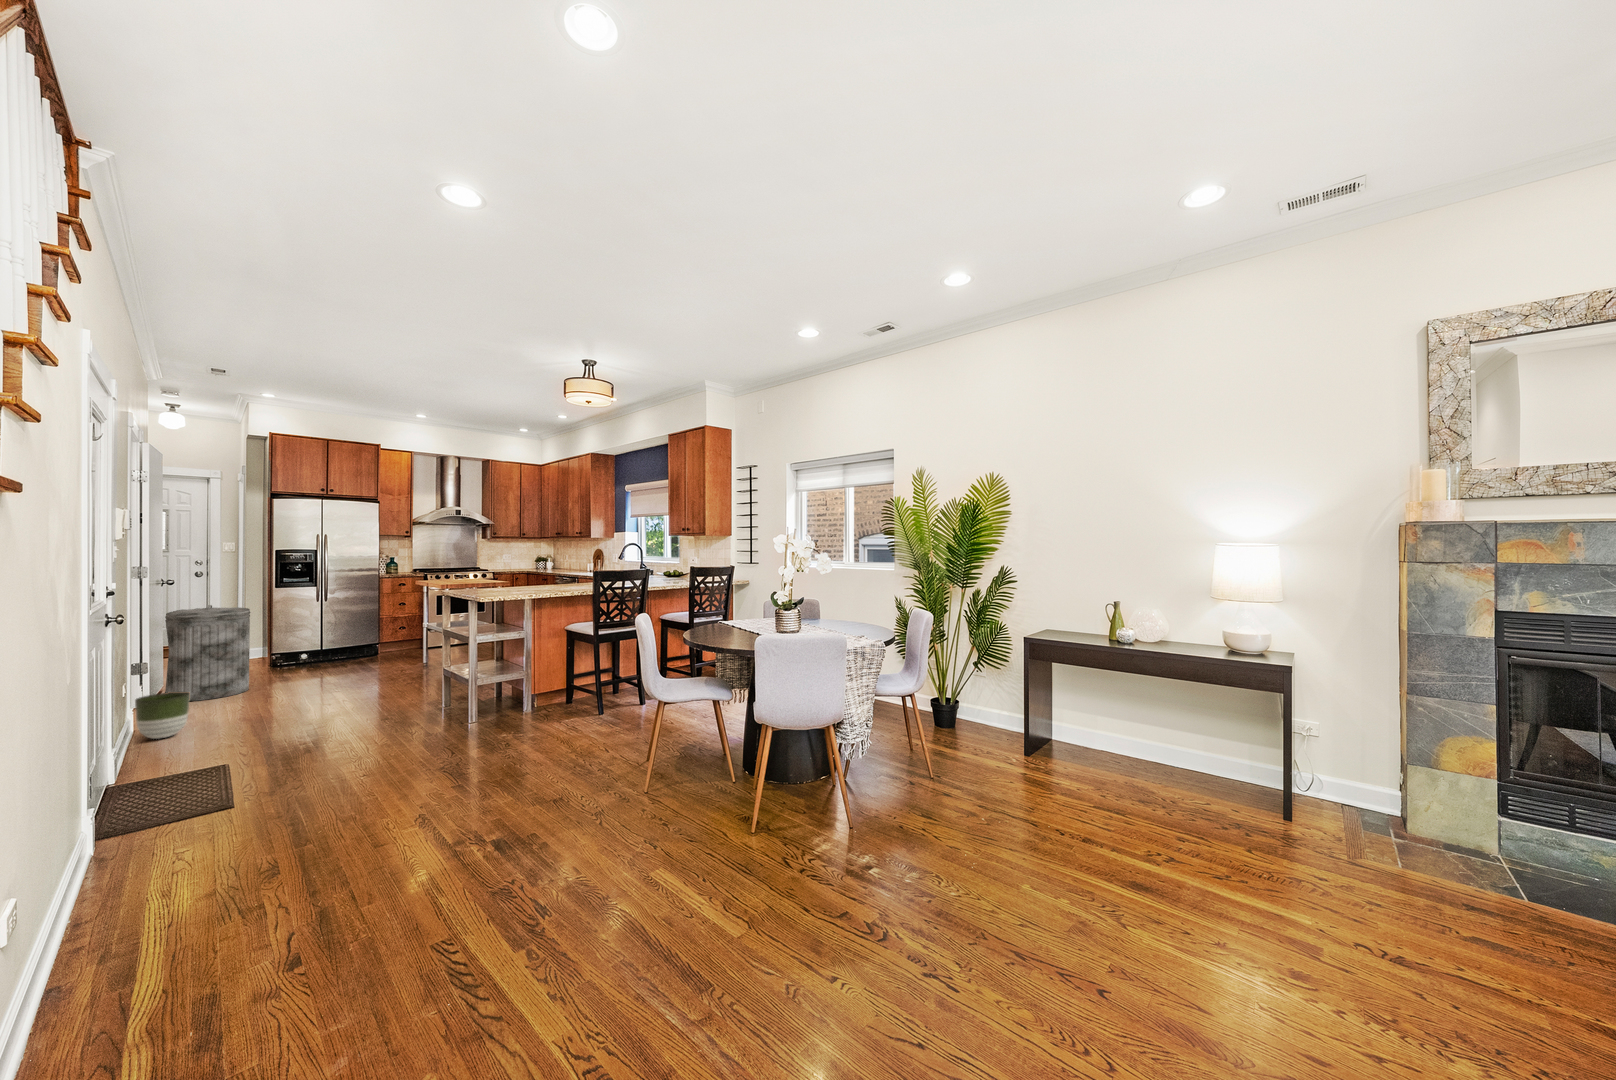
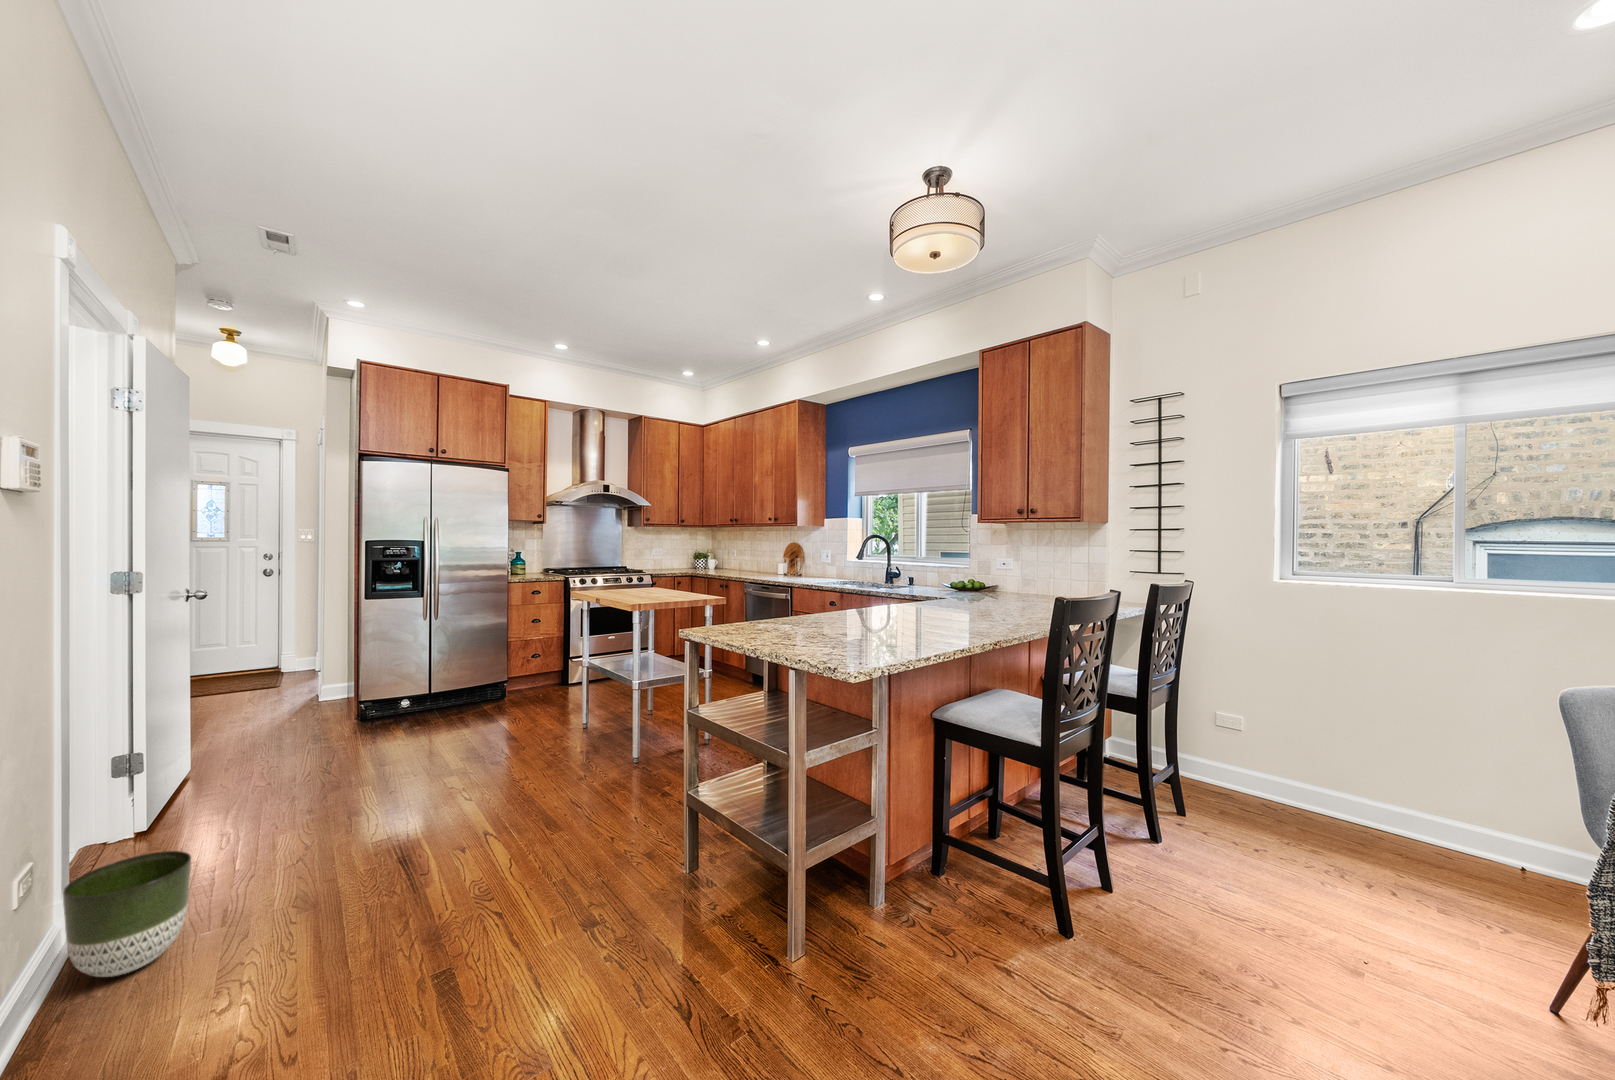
trash can: present [165,605,250,701] -> none [184,636,326,813]

